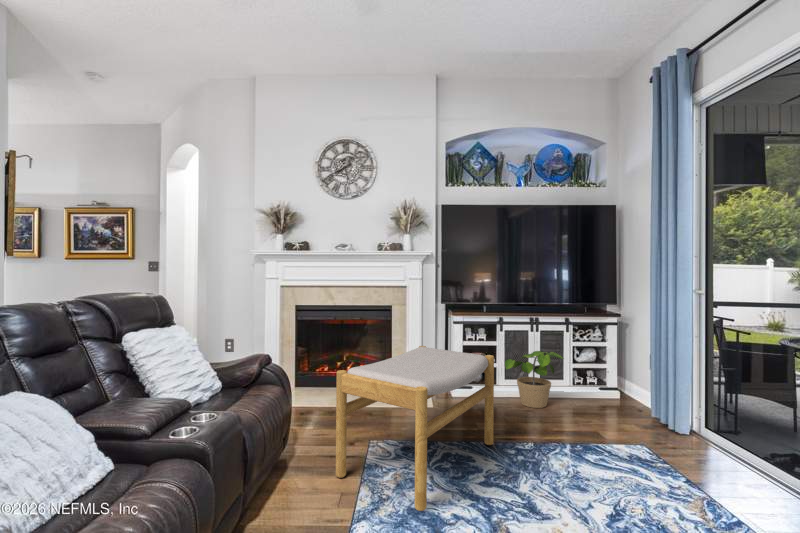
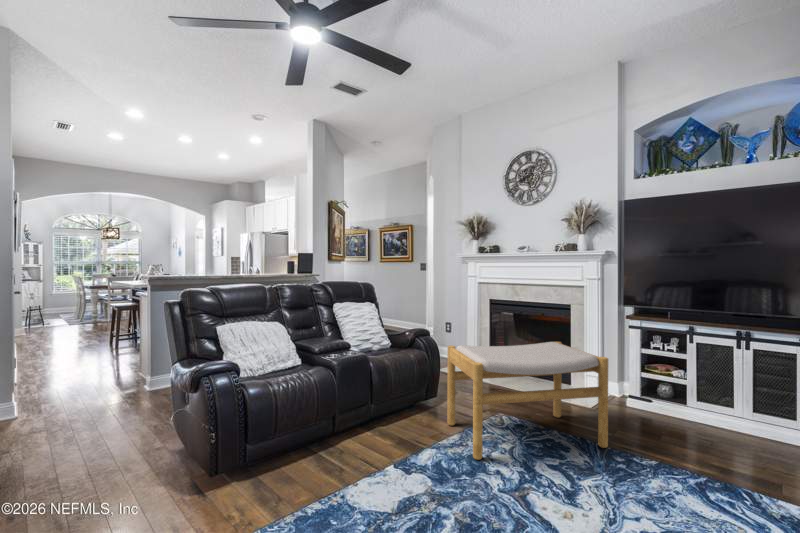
potted plant: present [505,351,563,408] -> none [681,369,763,443]

